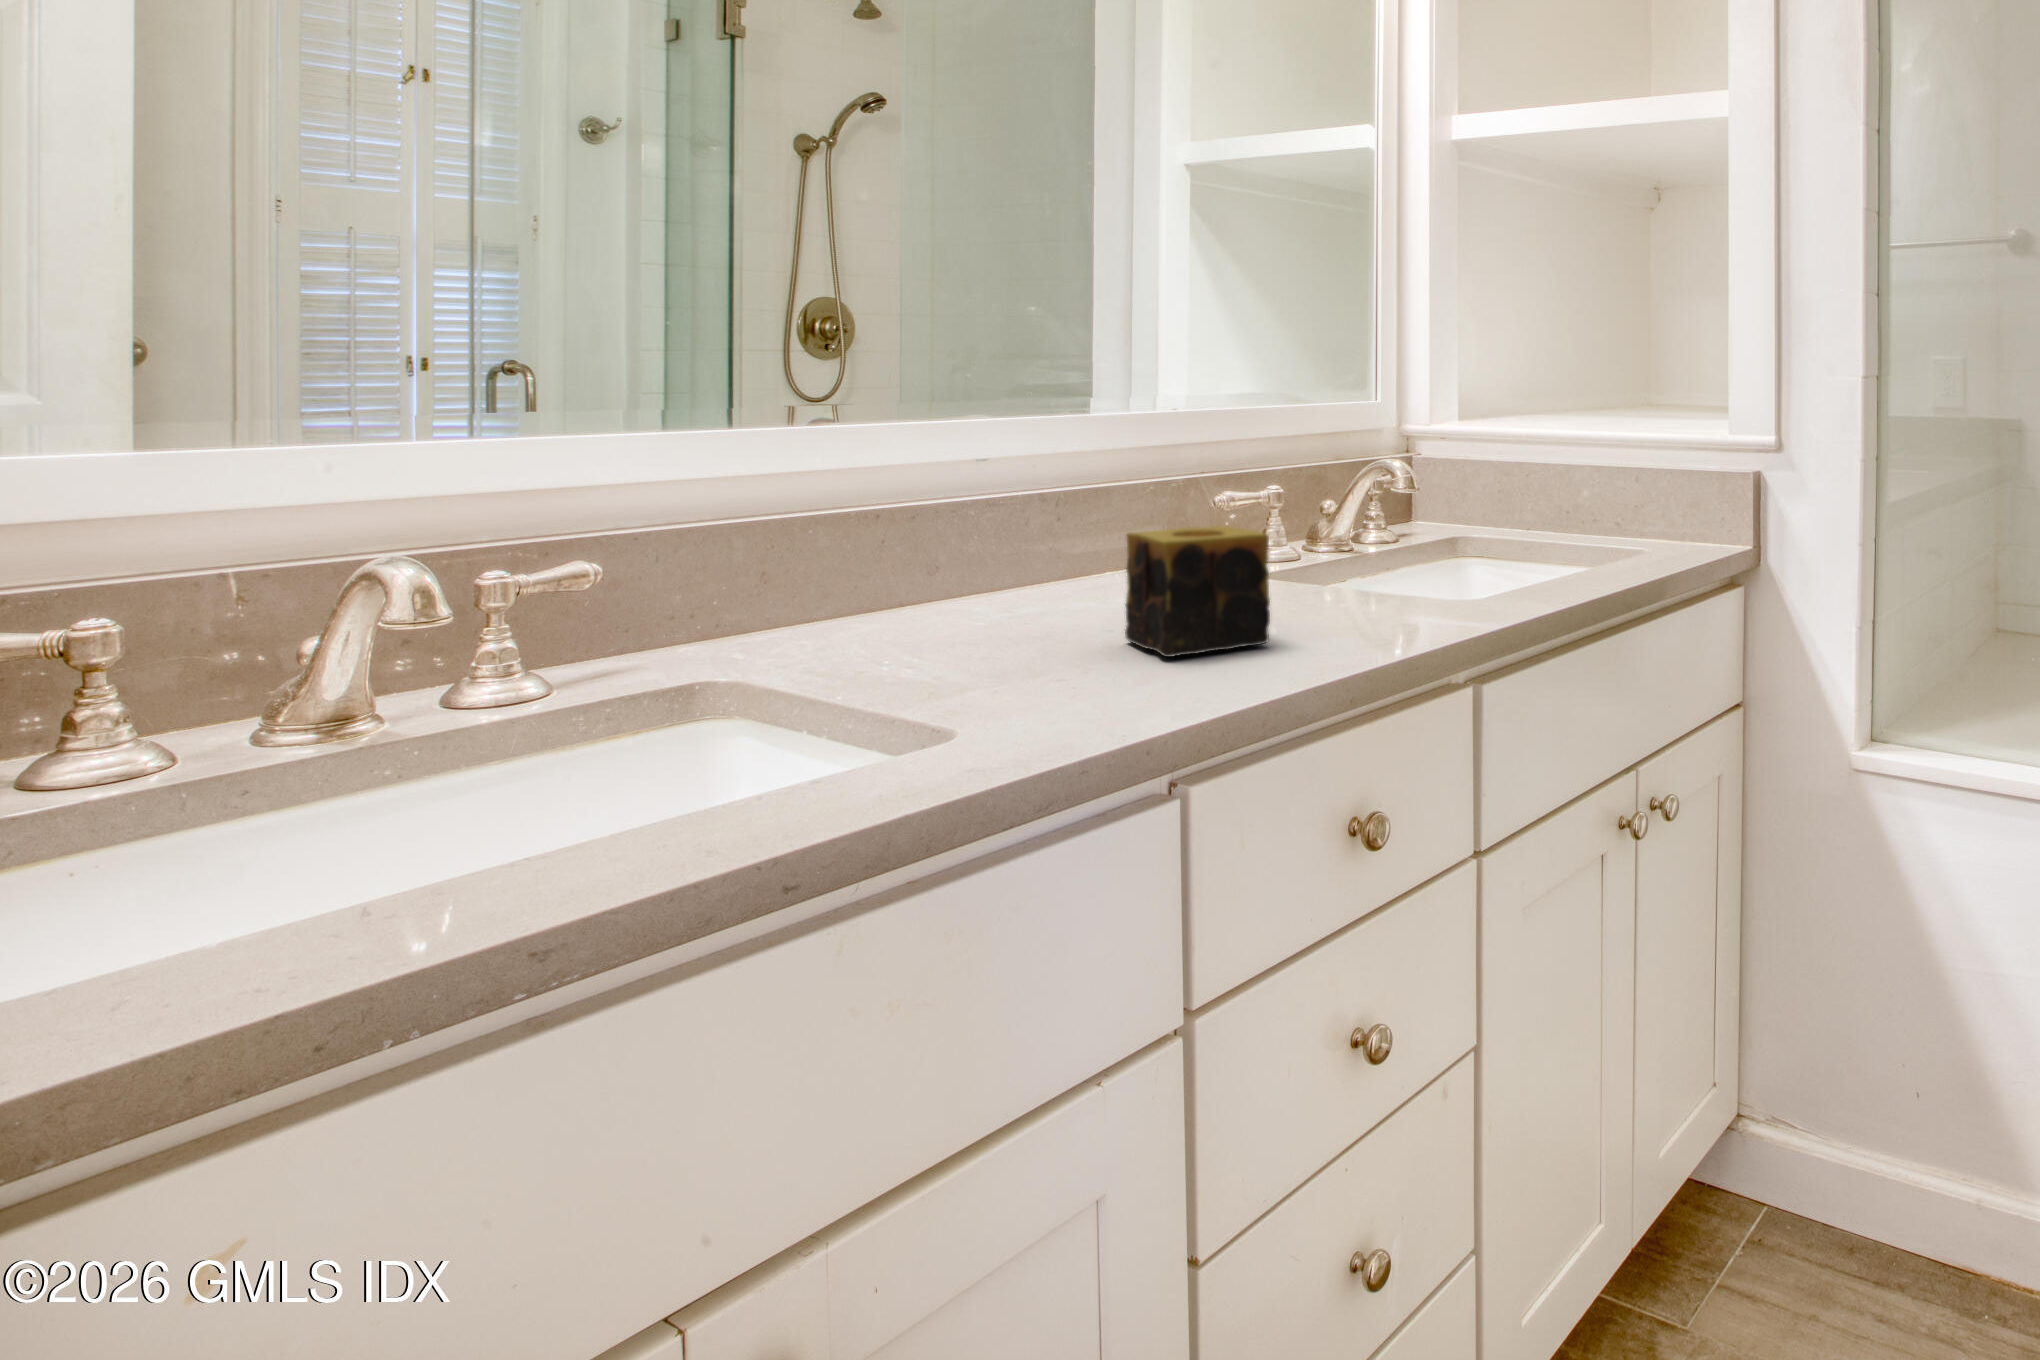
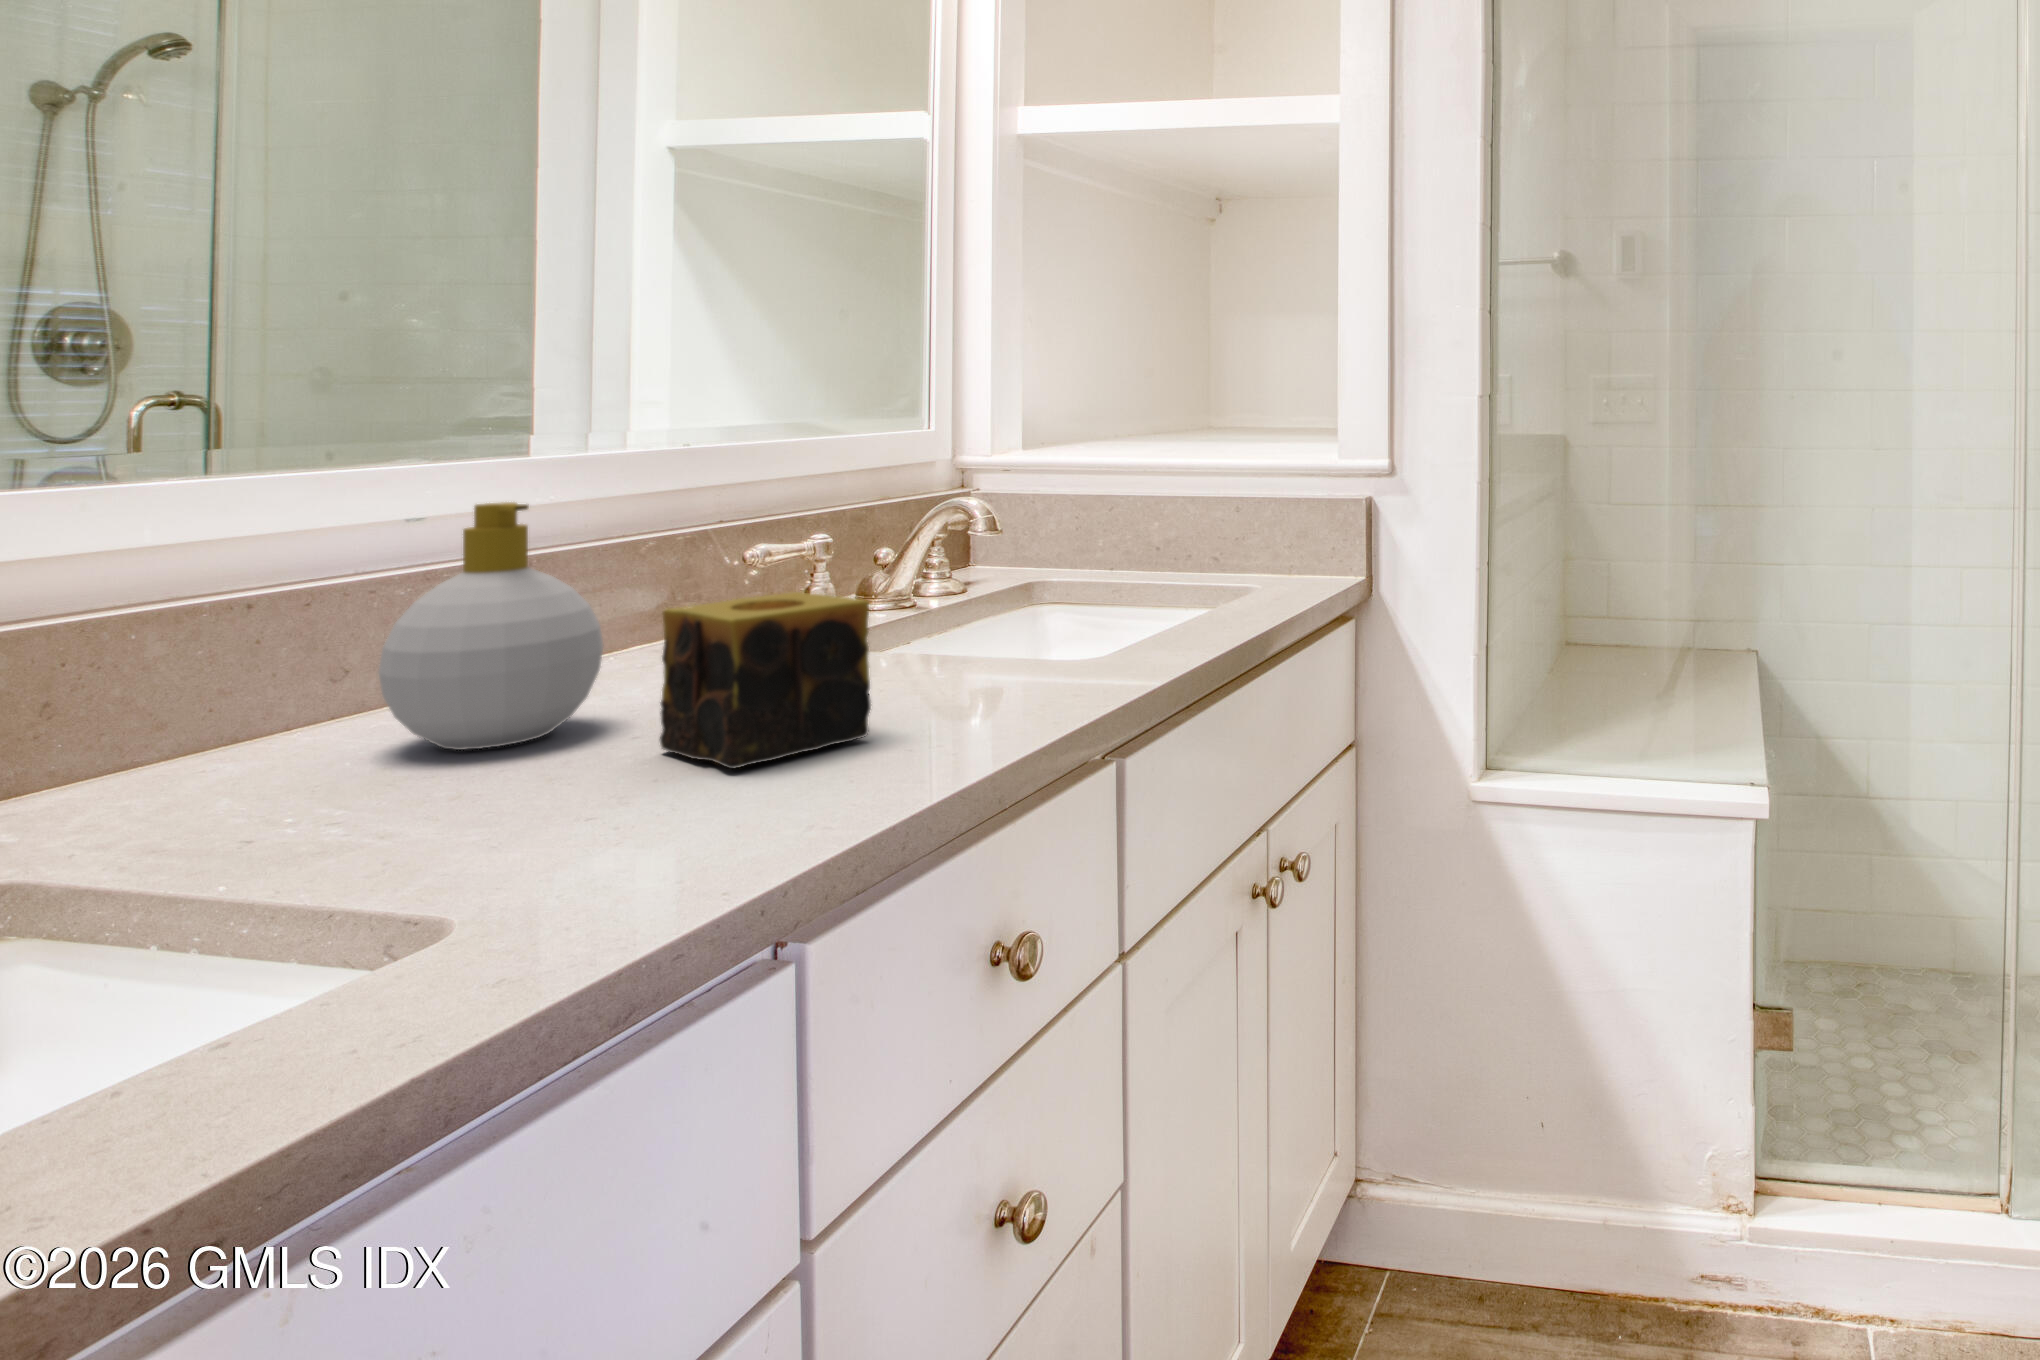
soap bottle: none [953,448,1097,630] -> present [379,502,604,750]

